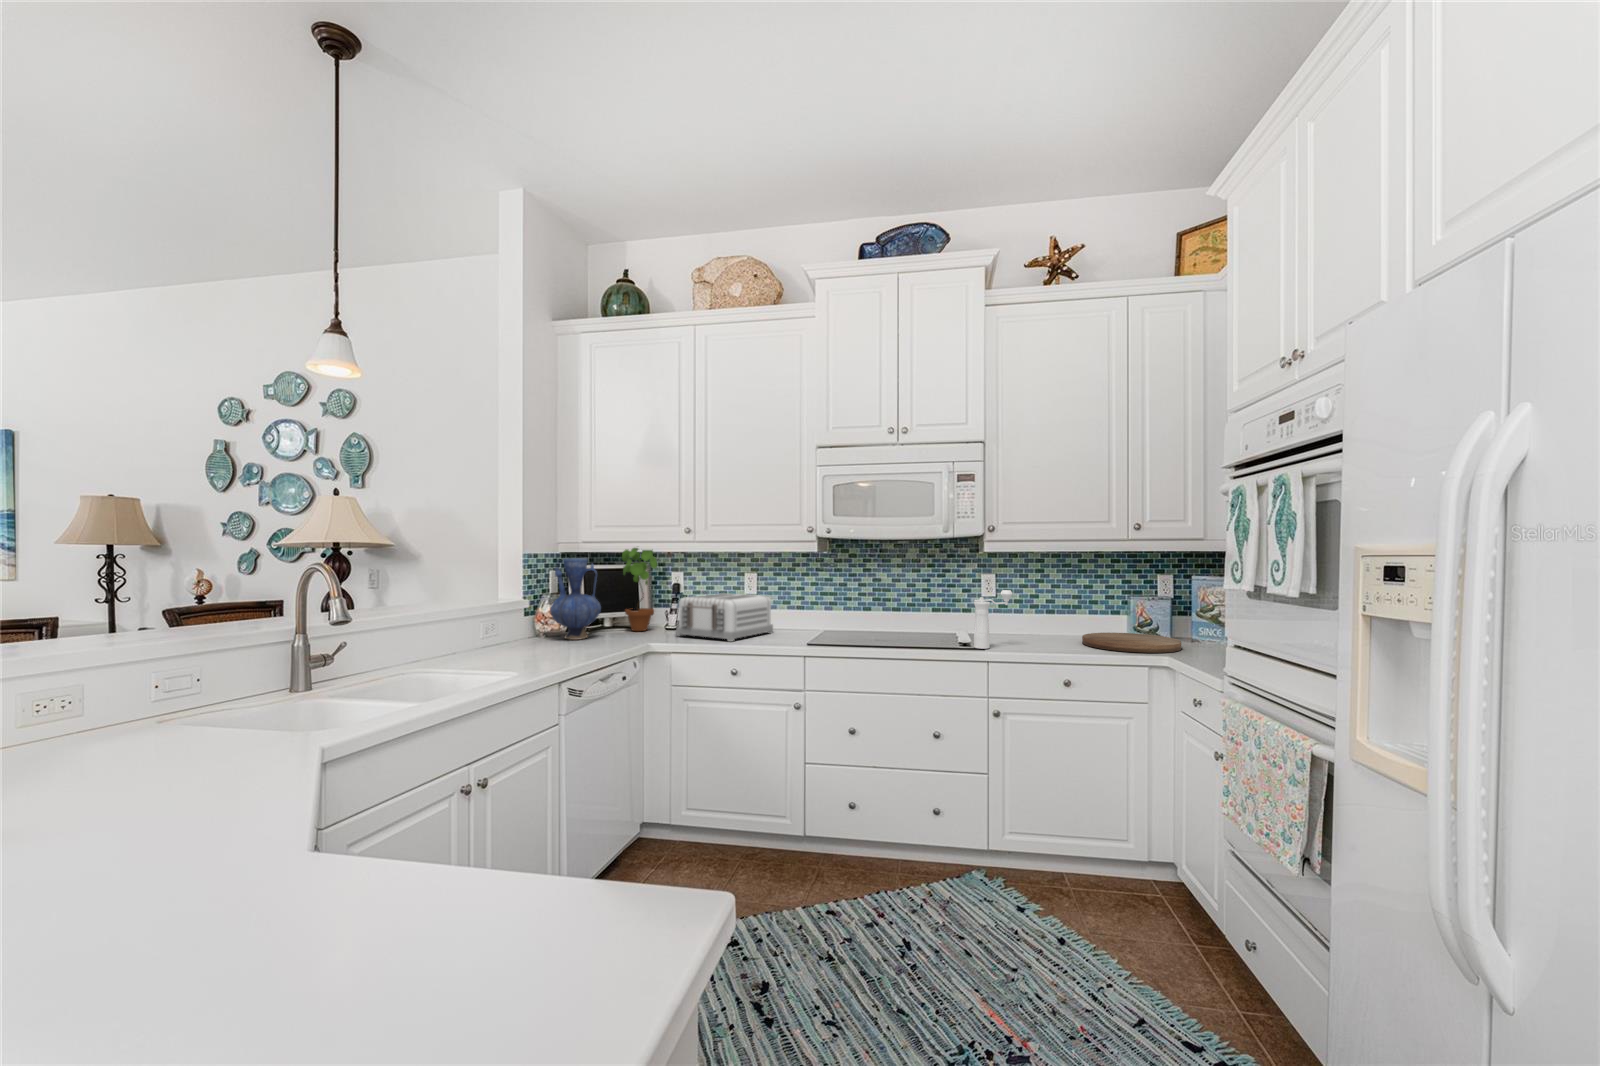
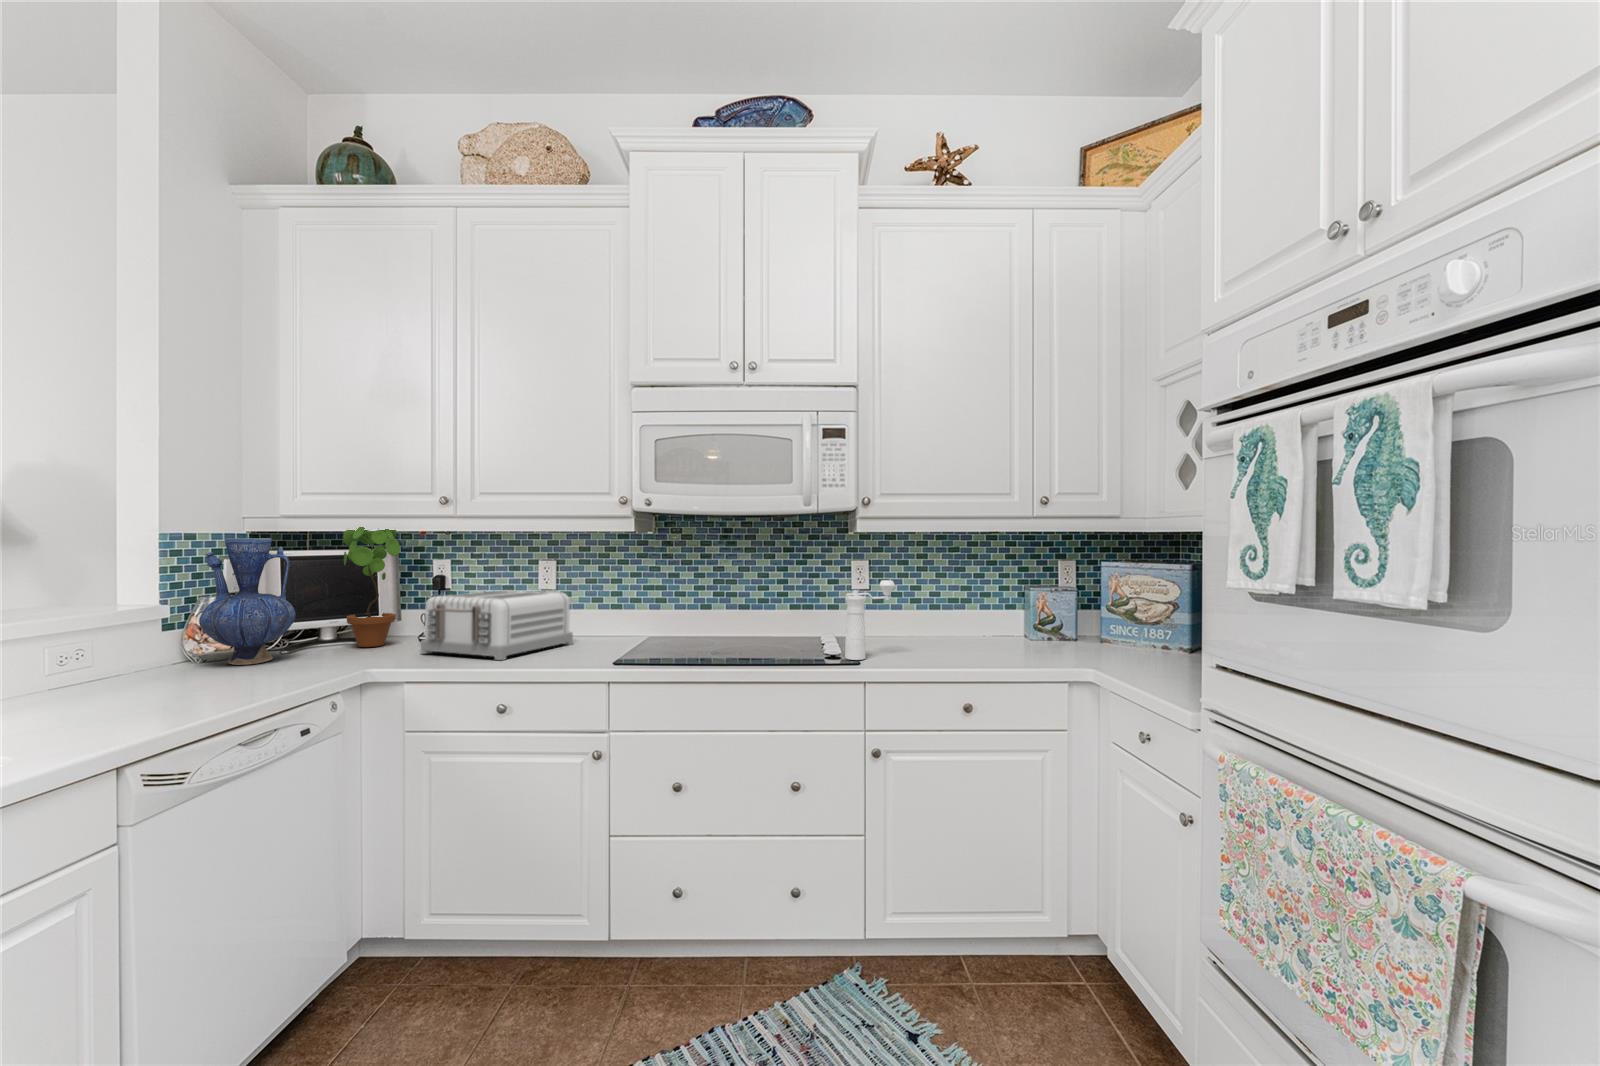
cutting board: present [1082,633,1181,653] -> none [979,632,1098,659]

